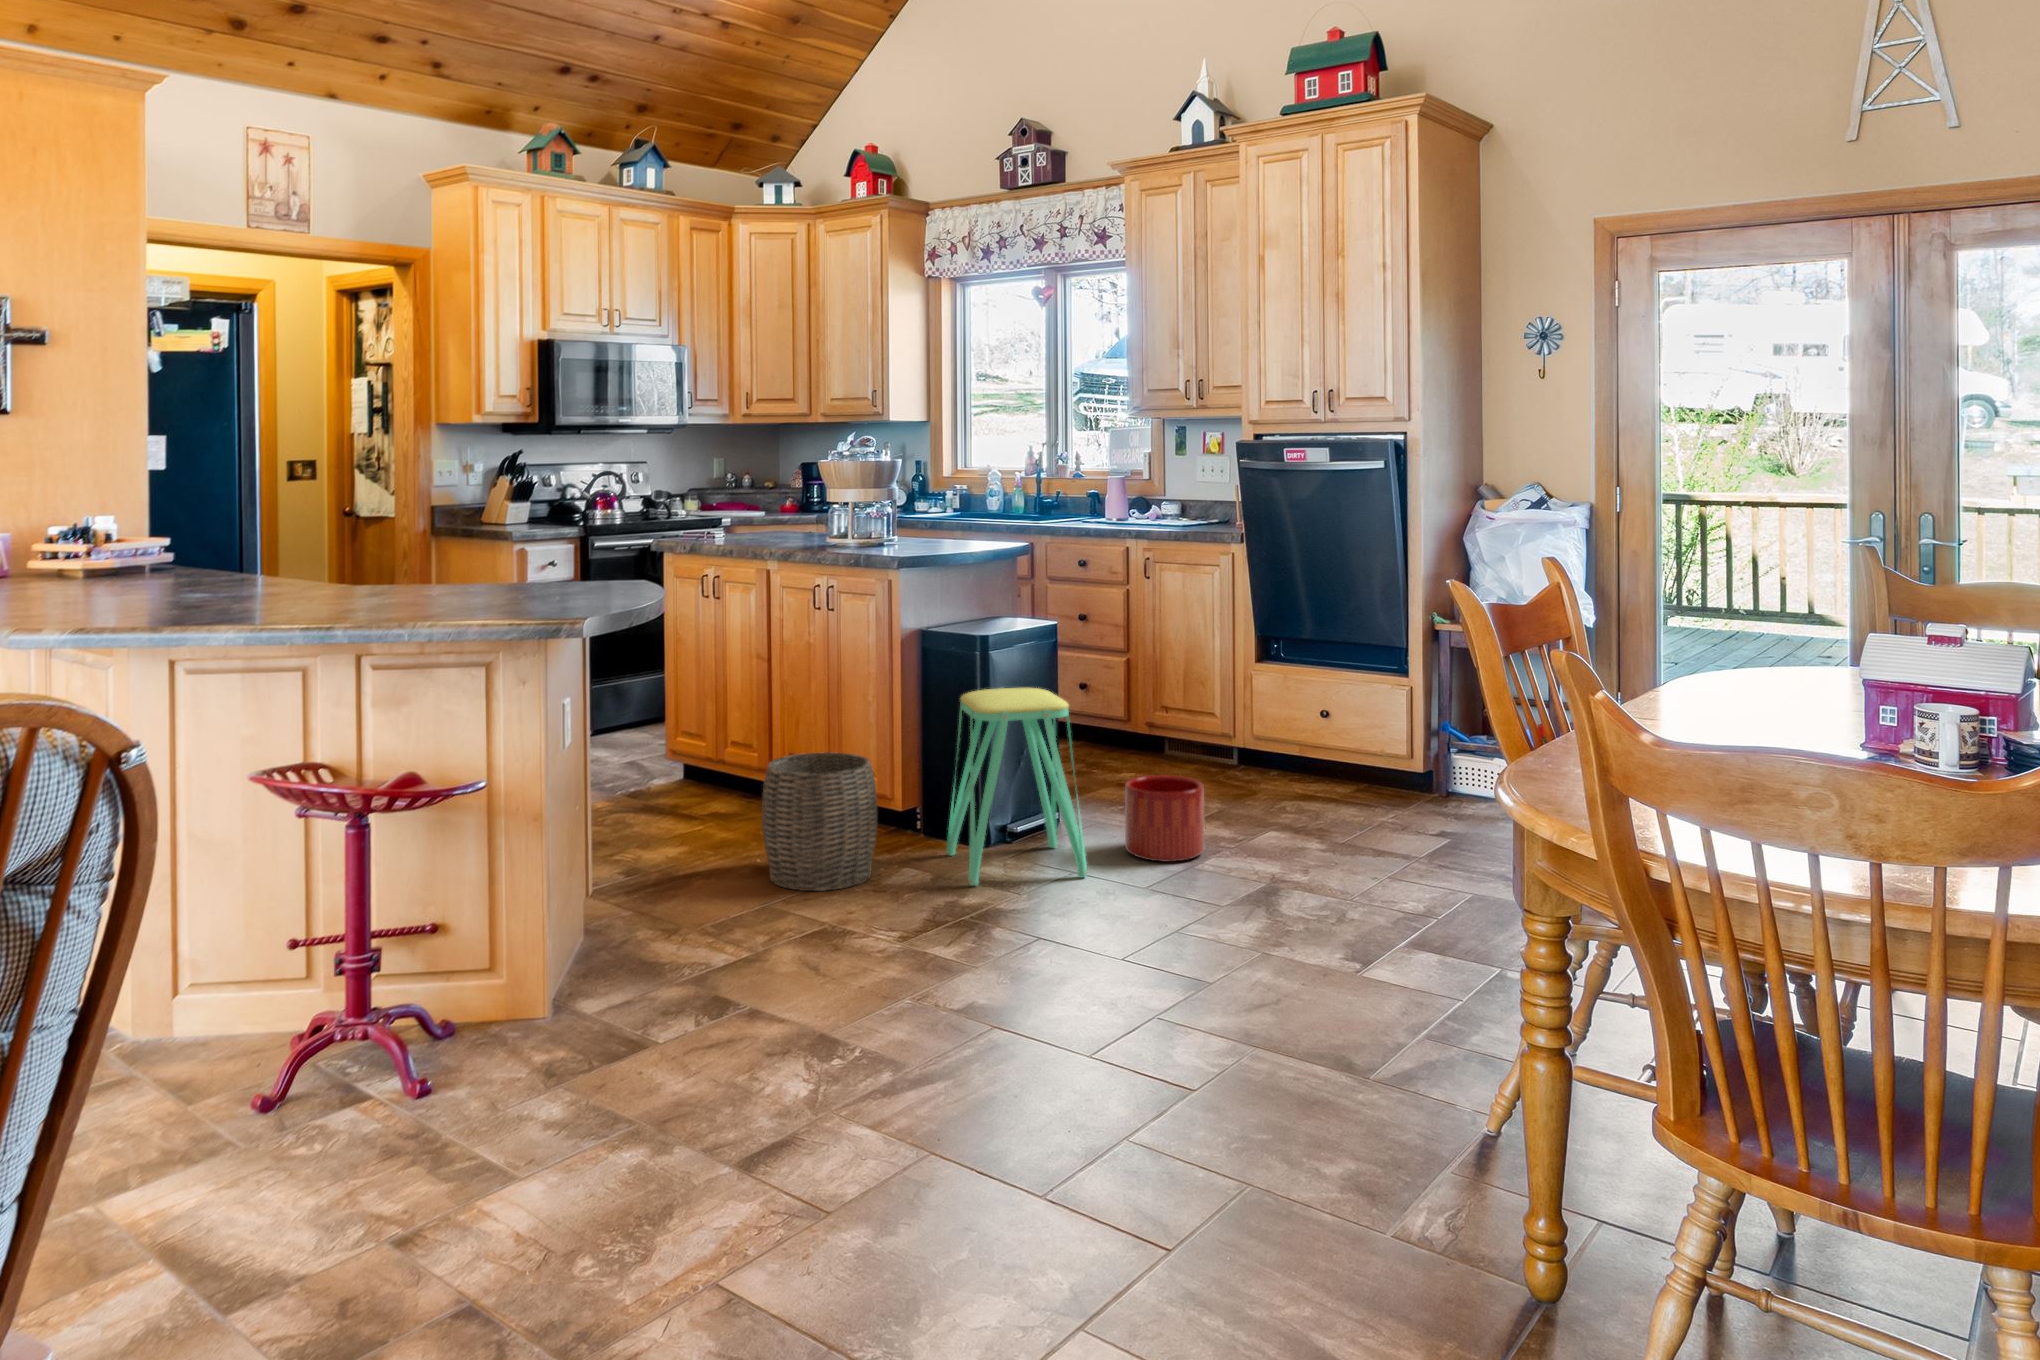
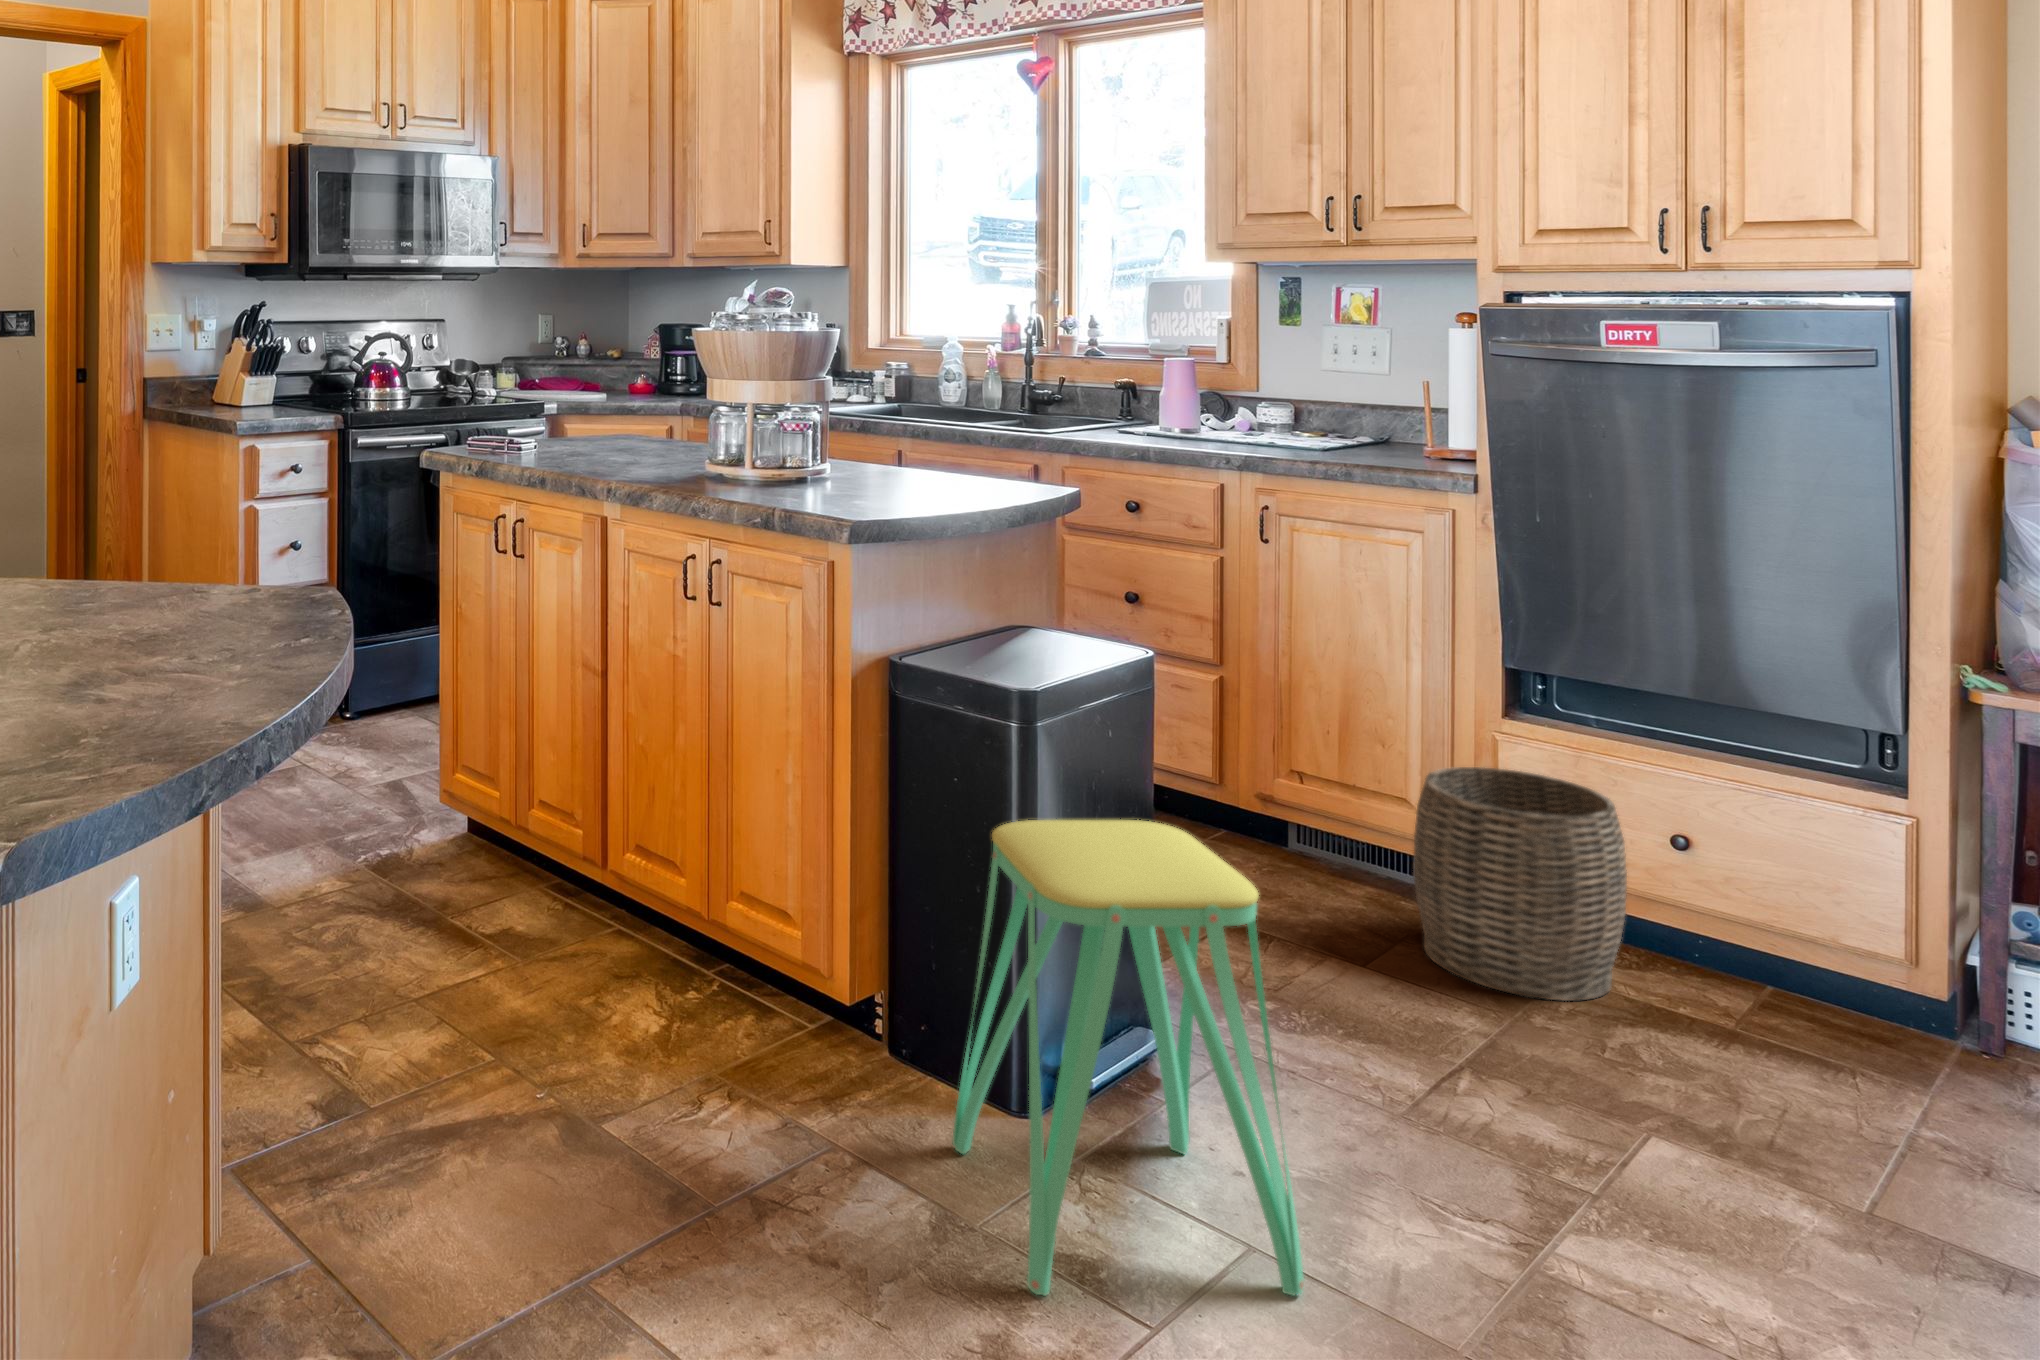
woven basket: present [762,752,877,891] -> present [1413,767,1627,1001]
planter: present [1125,775,1204,862] -> none [1352,1016,1557,1252]

